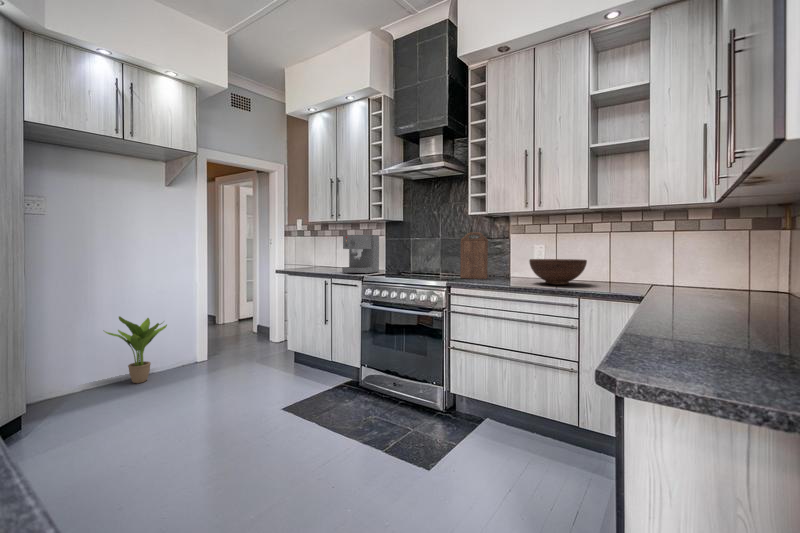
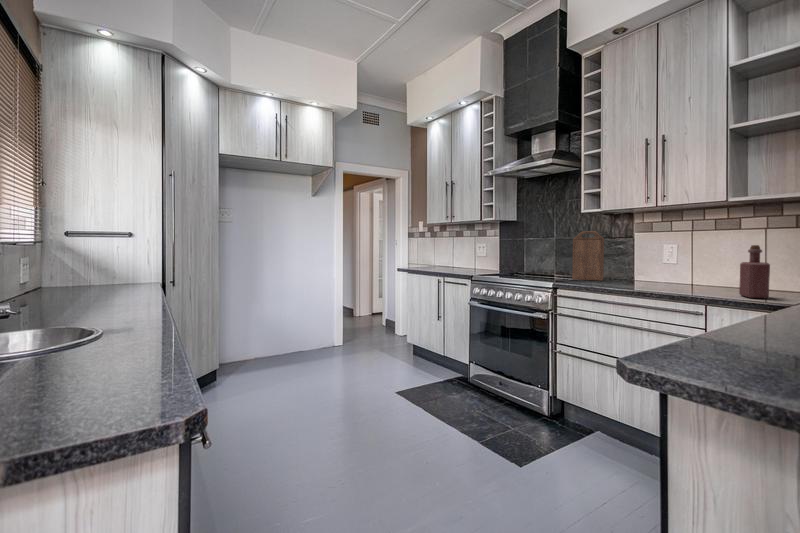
coffee maker: present [342,235,379,274] -> none [455,235,491,273]
bottle: none [602,247,625,291] -> present [739,245,770,298]
fruit bowl: present [529,259,587,285] -> none [649,259,724,289]
potted plant: present [104,316,167,383] -> none [265,305,310,360]

